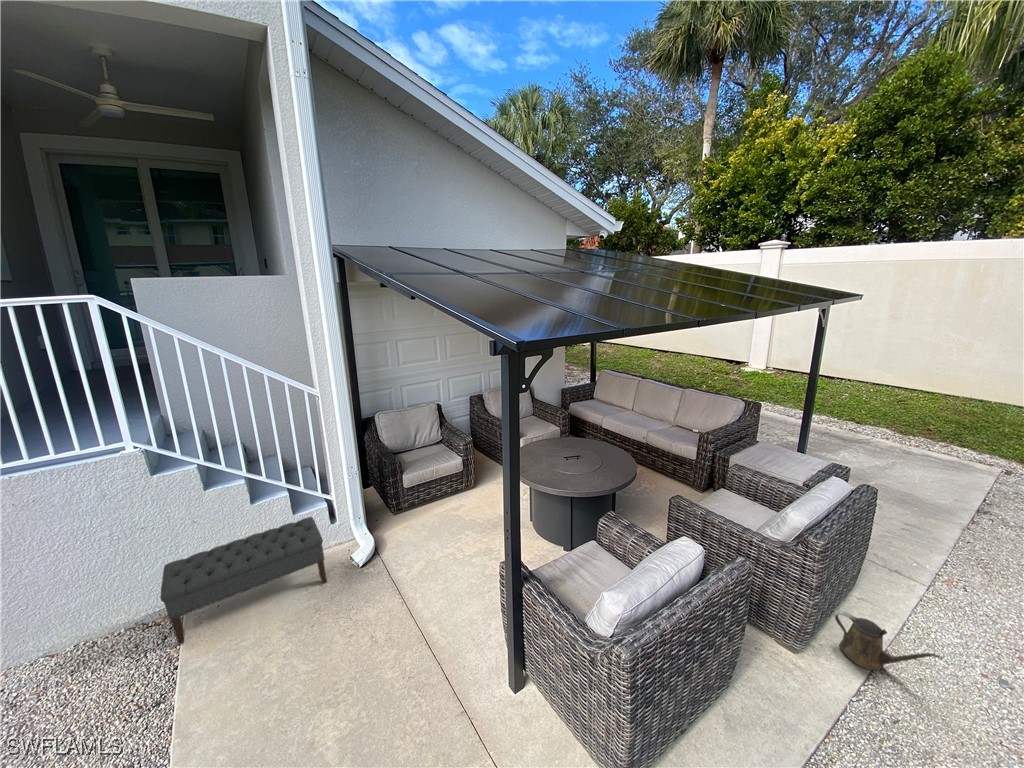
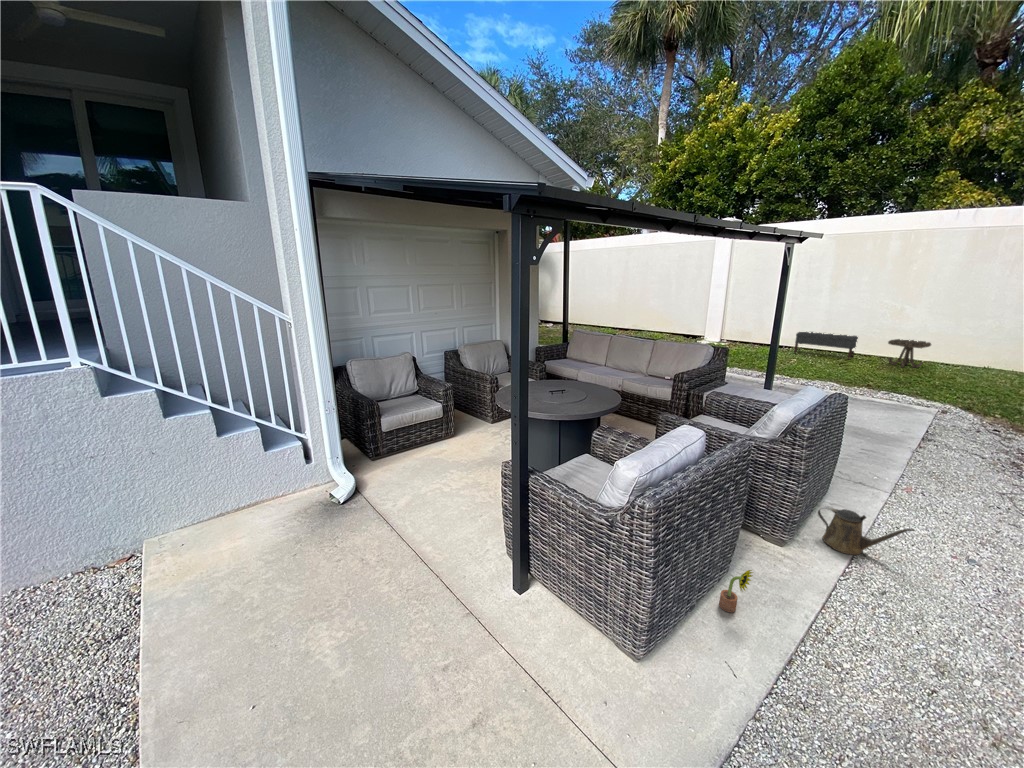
side table: none [949,378,1001,411] -> present [888,339,931,368]
bench: present [160,517,327,645] -> present [794,332,858,360]
decorative plant: none [715,696,751,735] -> present [719,570,753,612]

